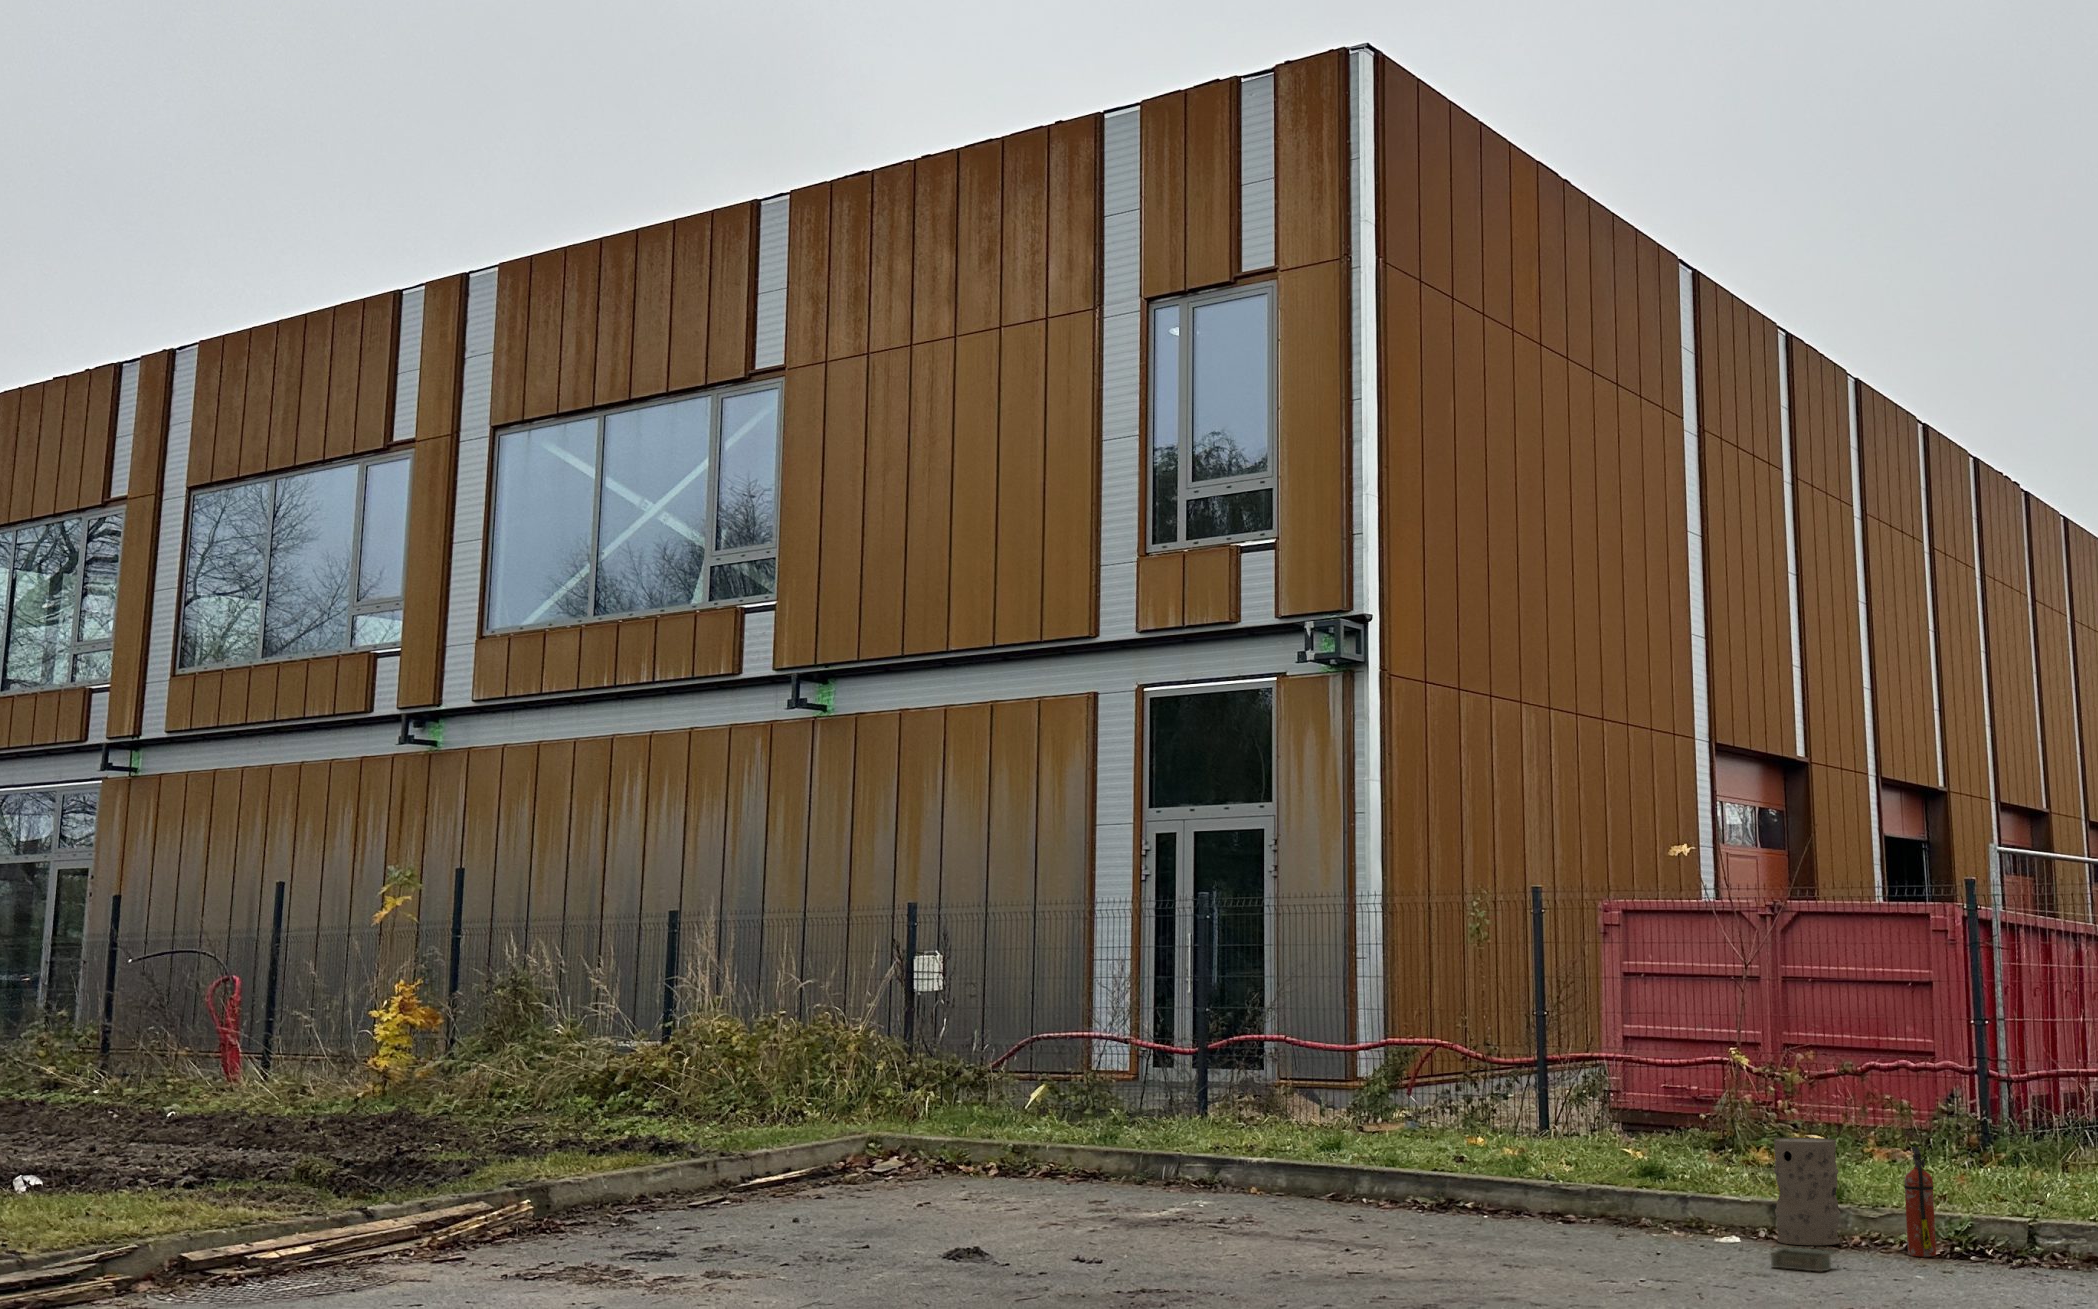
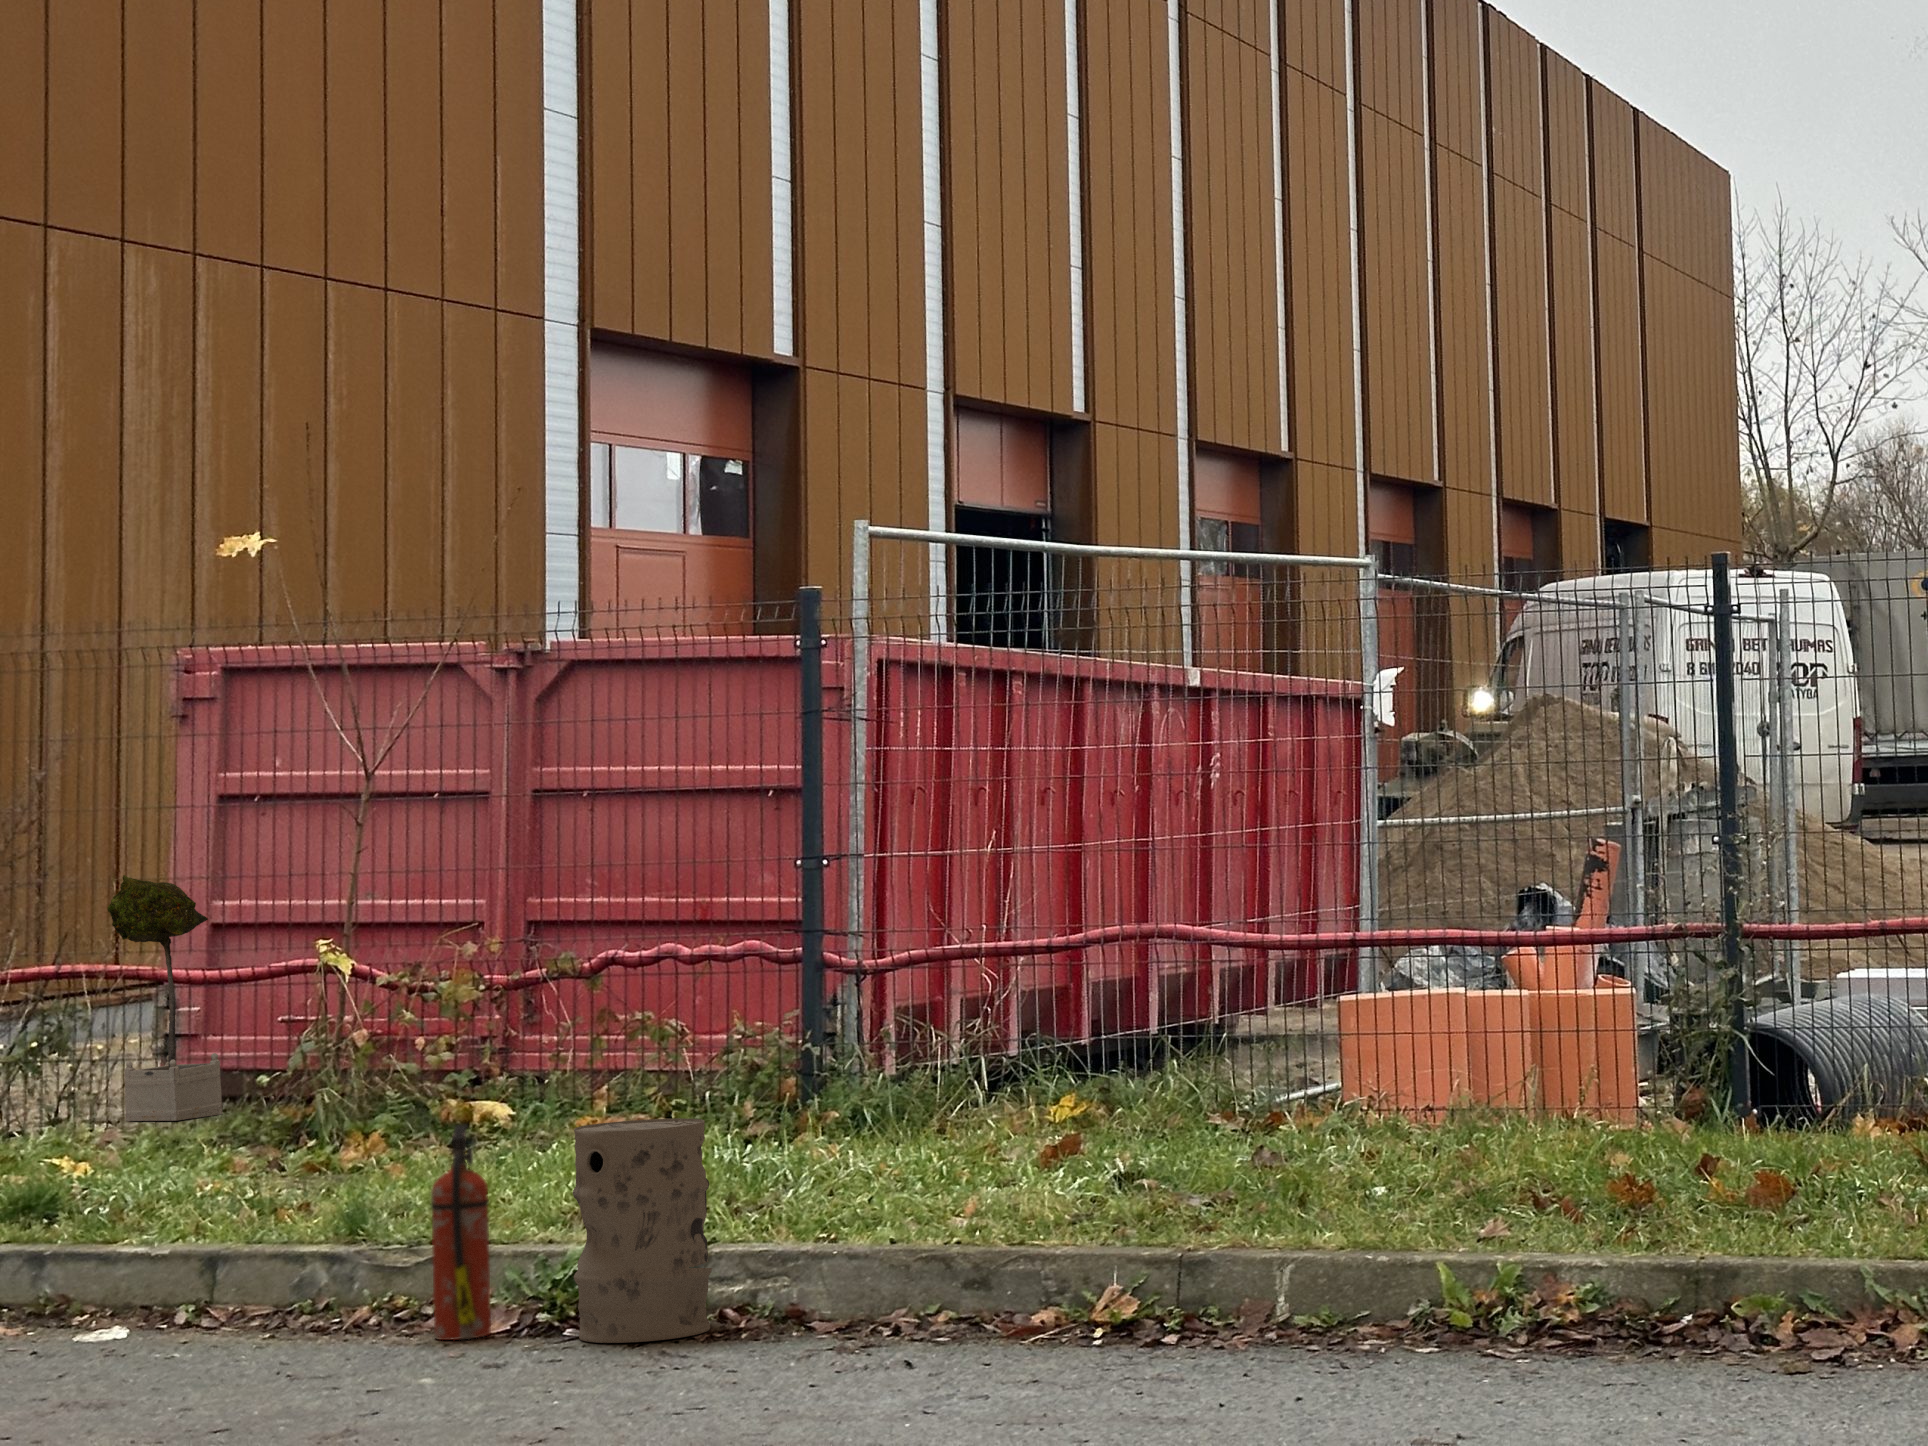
potted tree: none [1593,1003,1651,1134] -> present [108,875,223,1121]
trash can: present [1774,1138,1840,1245] -> present [573,1118,712,1343]
toolbox: present [1771,1247,1837,1272] -> none [100,1346,247,1394]

